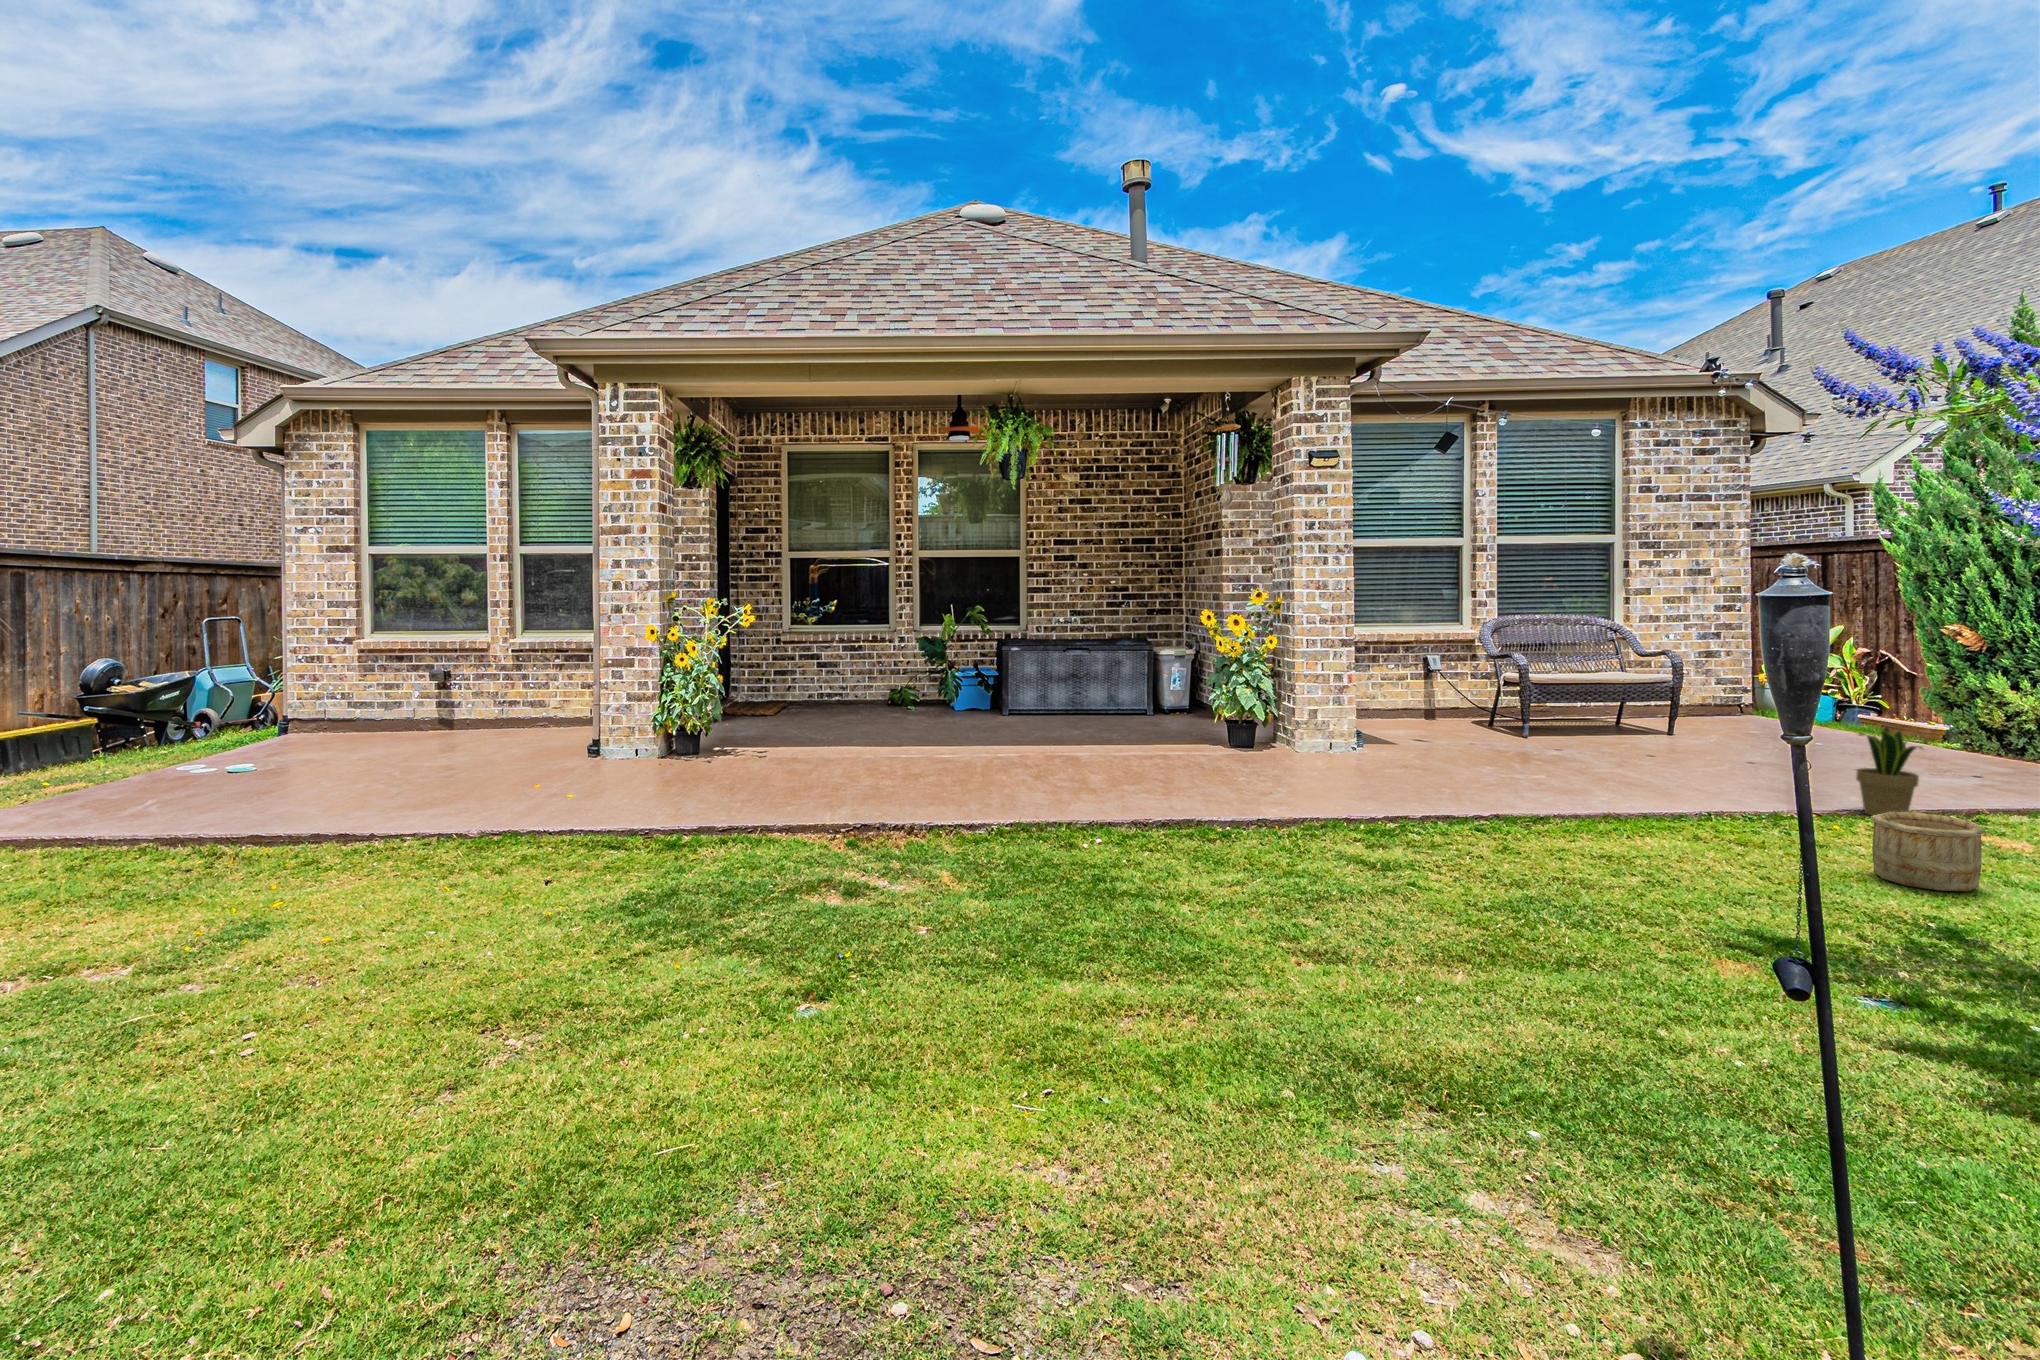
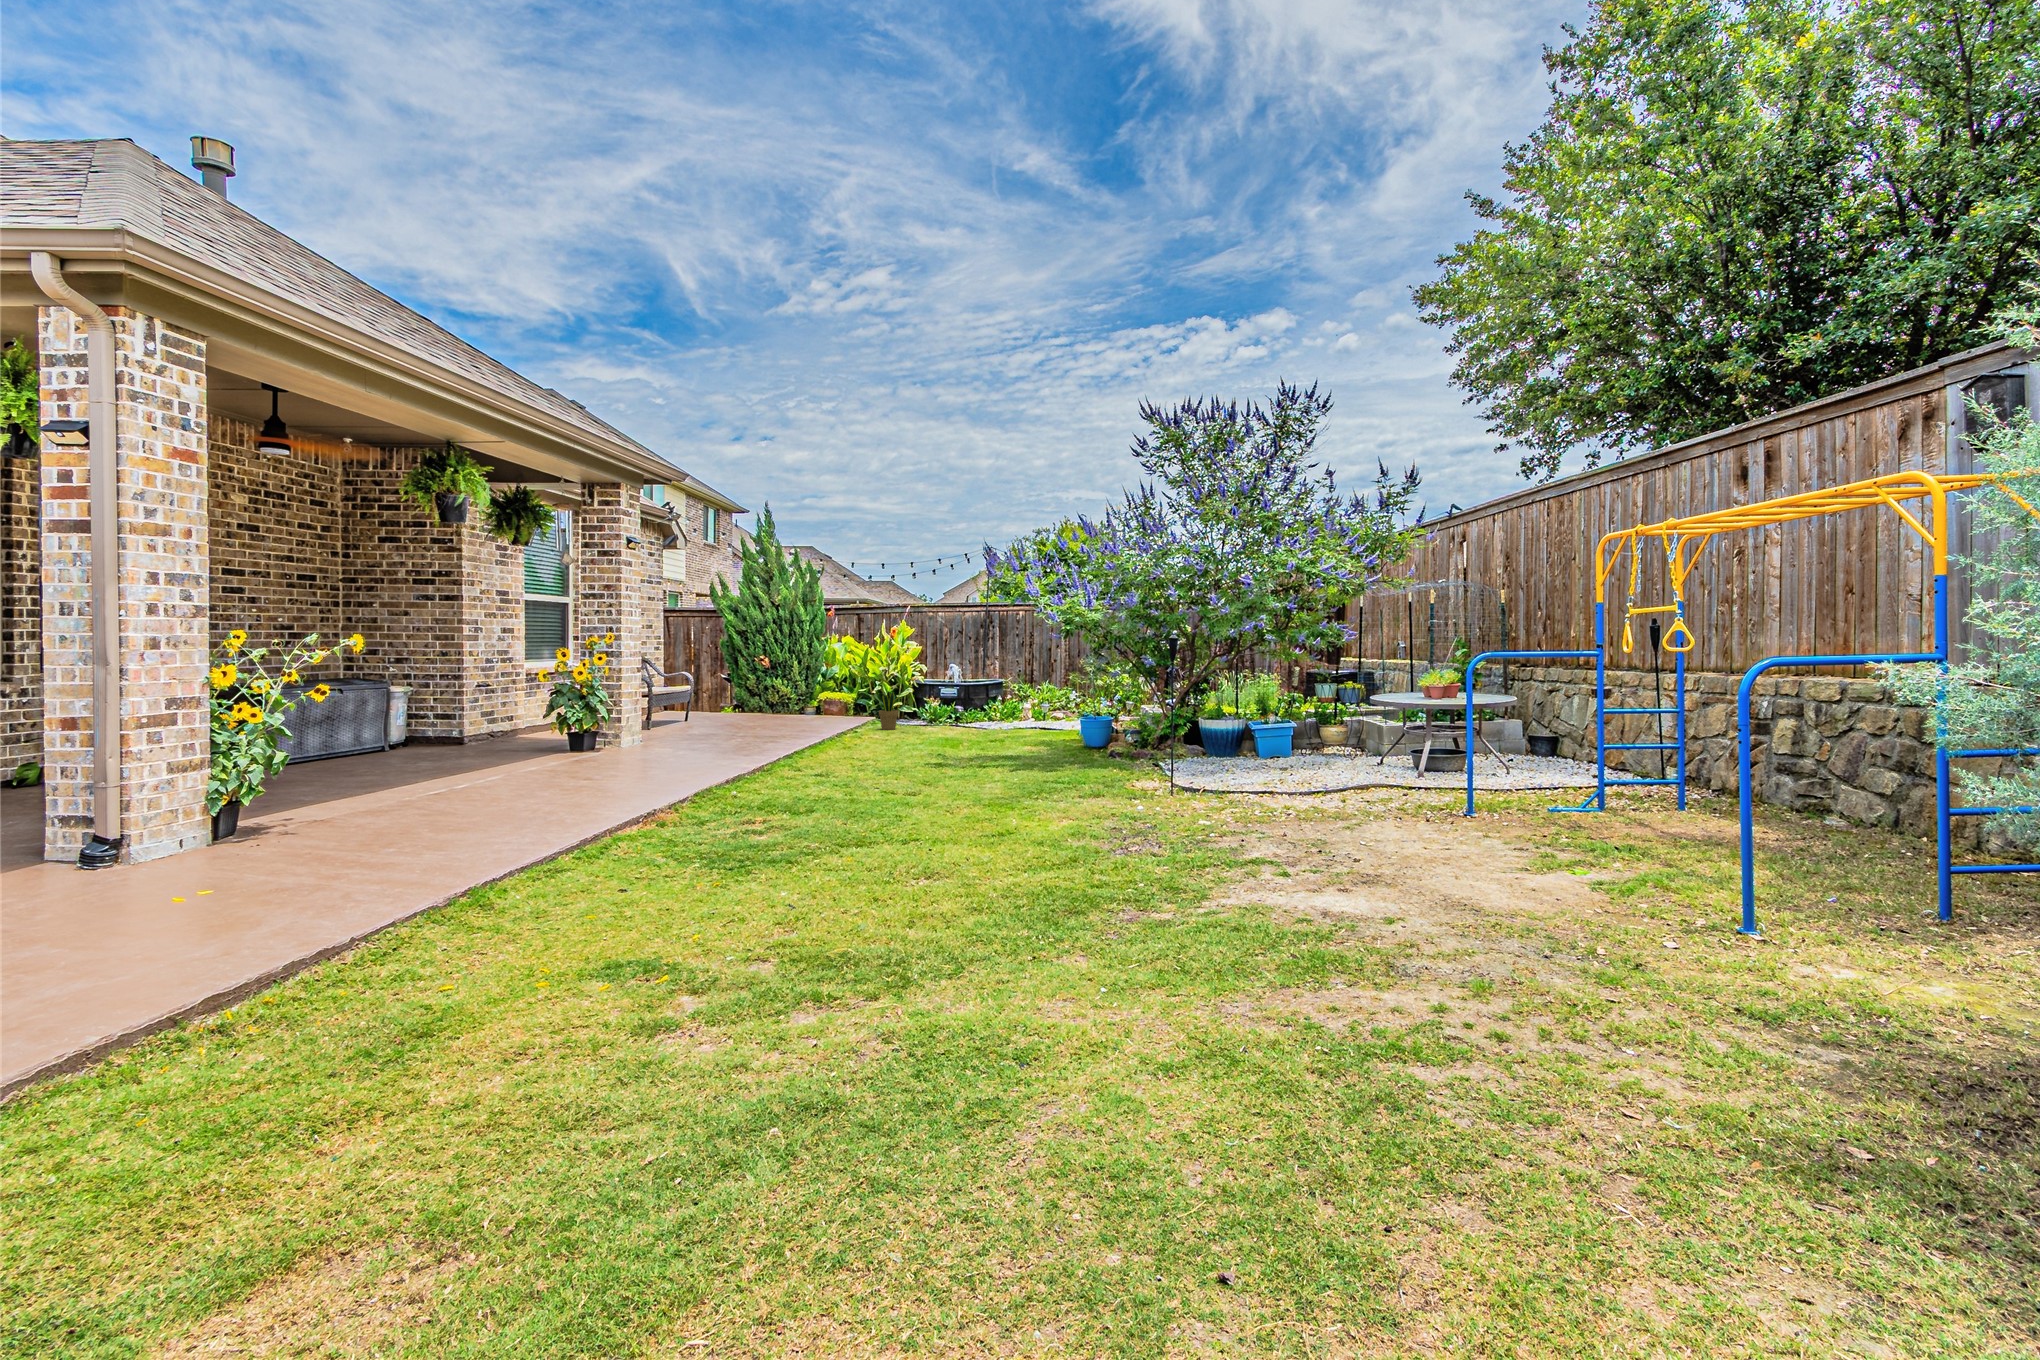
wooden bucket: present [1870,812,1985,891] -> none [946,714,976,739]

